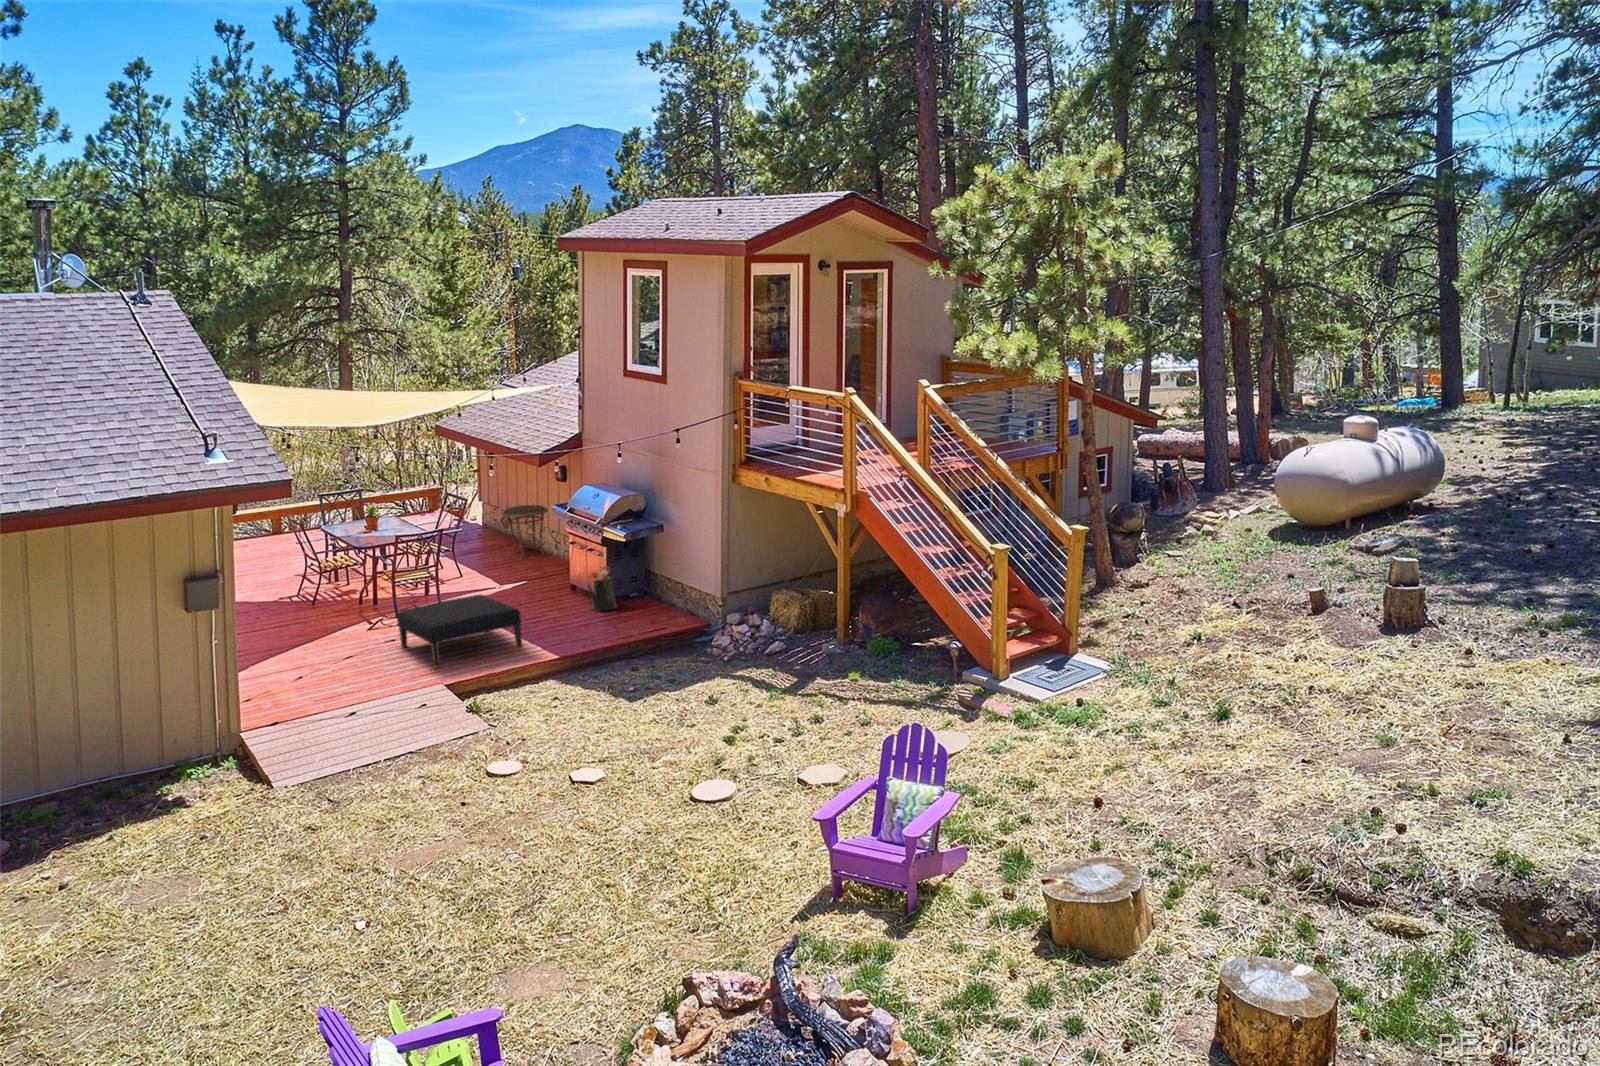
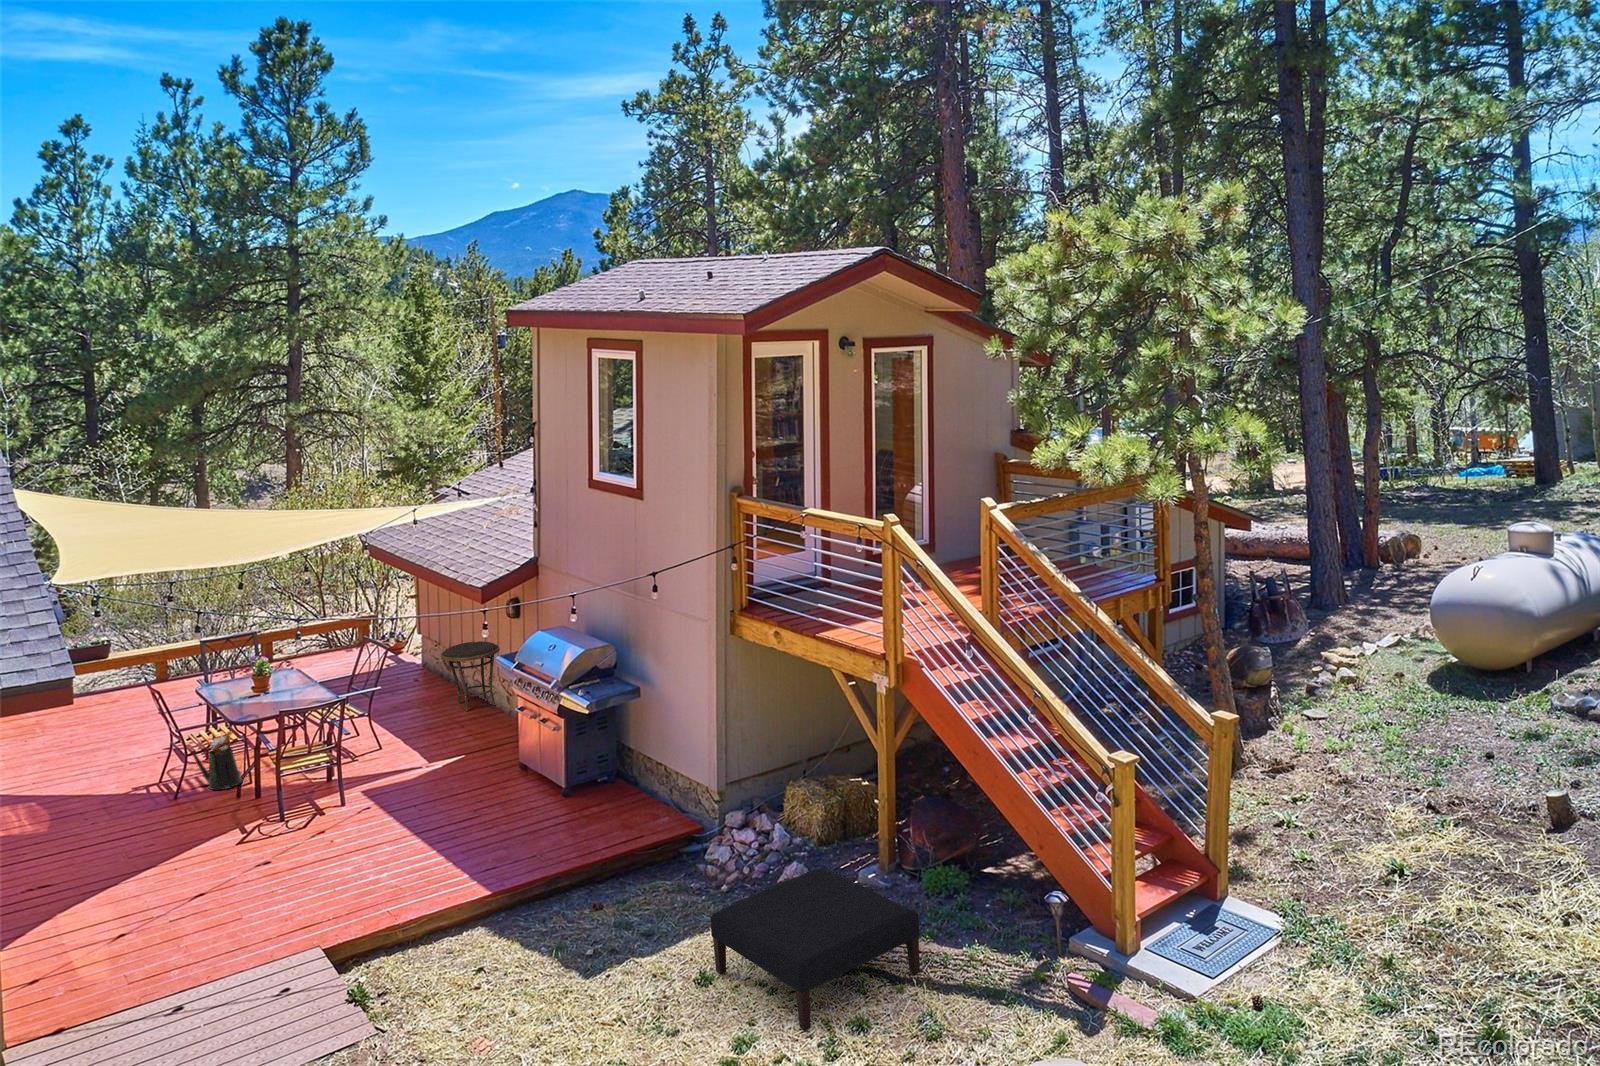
watering can: present [588,566,616,611] -> present [193,732,242,790]
ottoman: present [397,595,522,668] -> present [711,867,920,1031]

